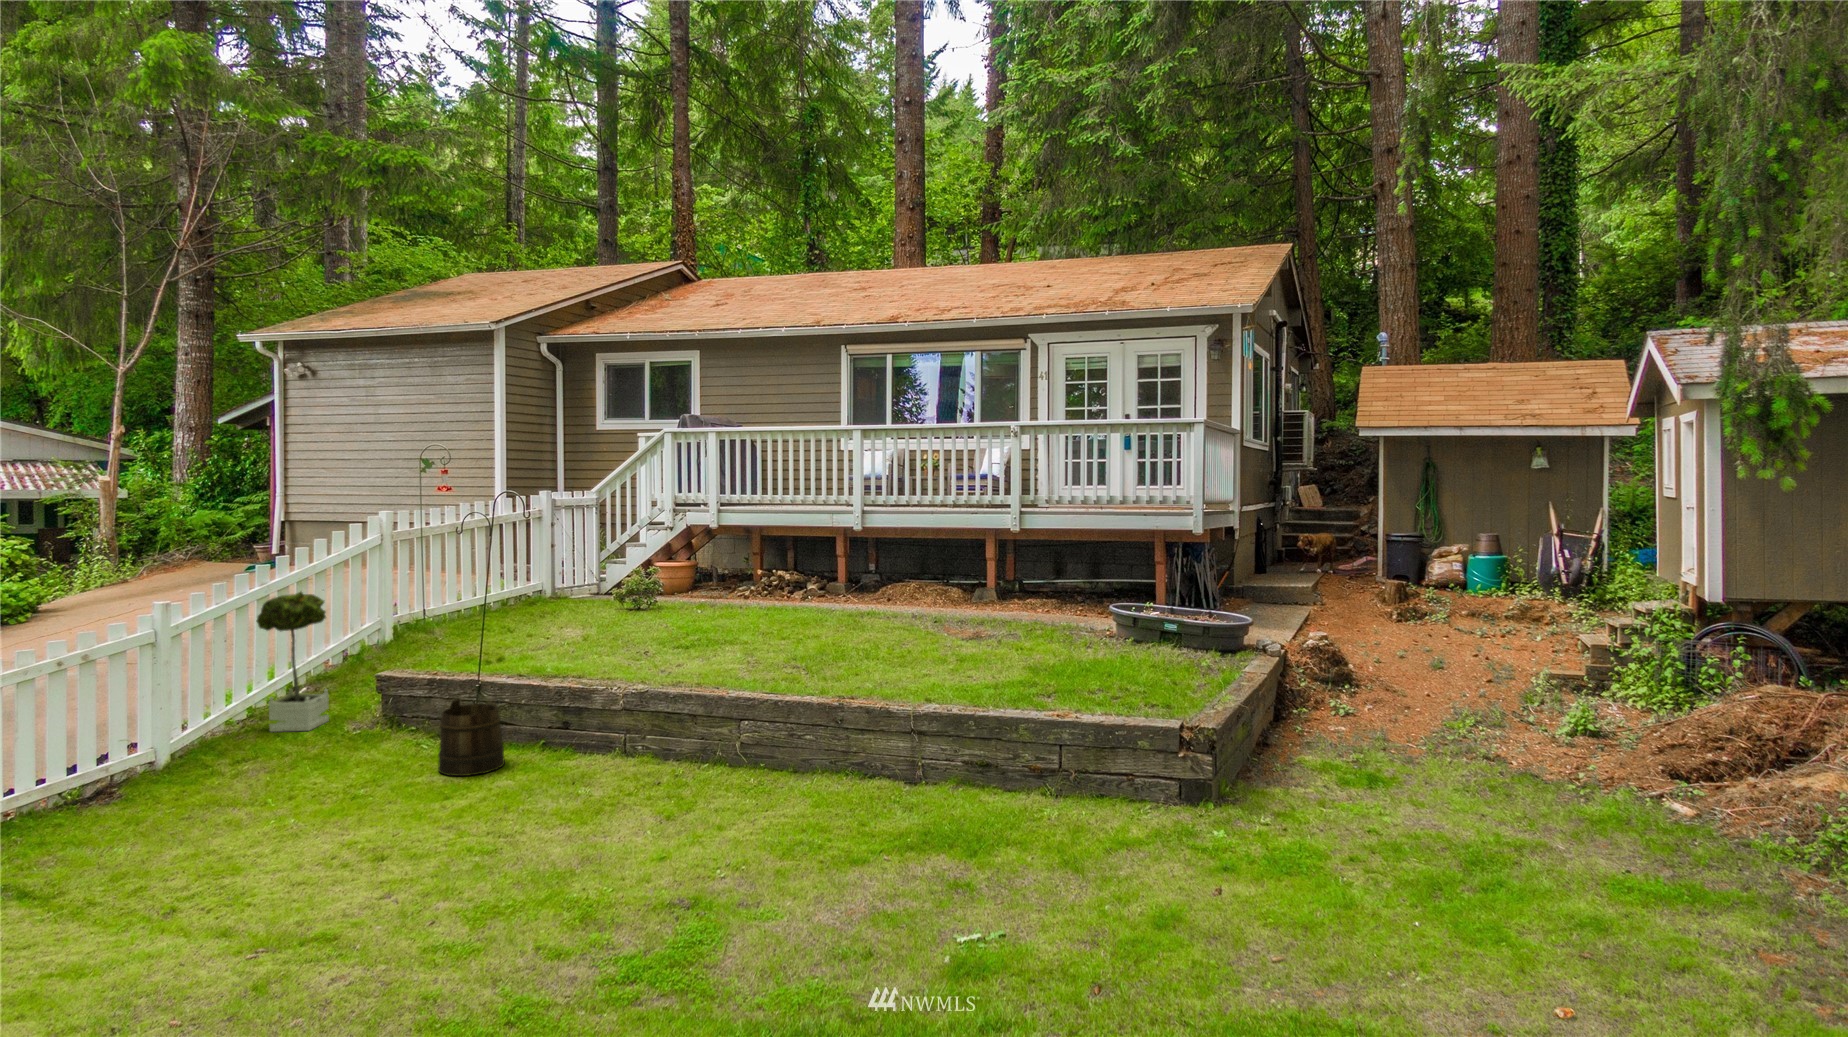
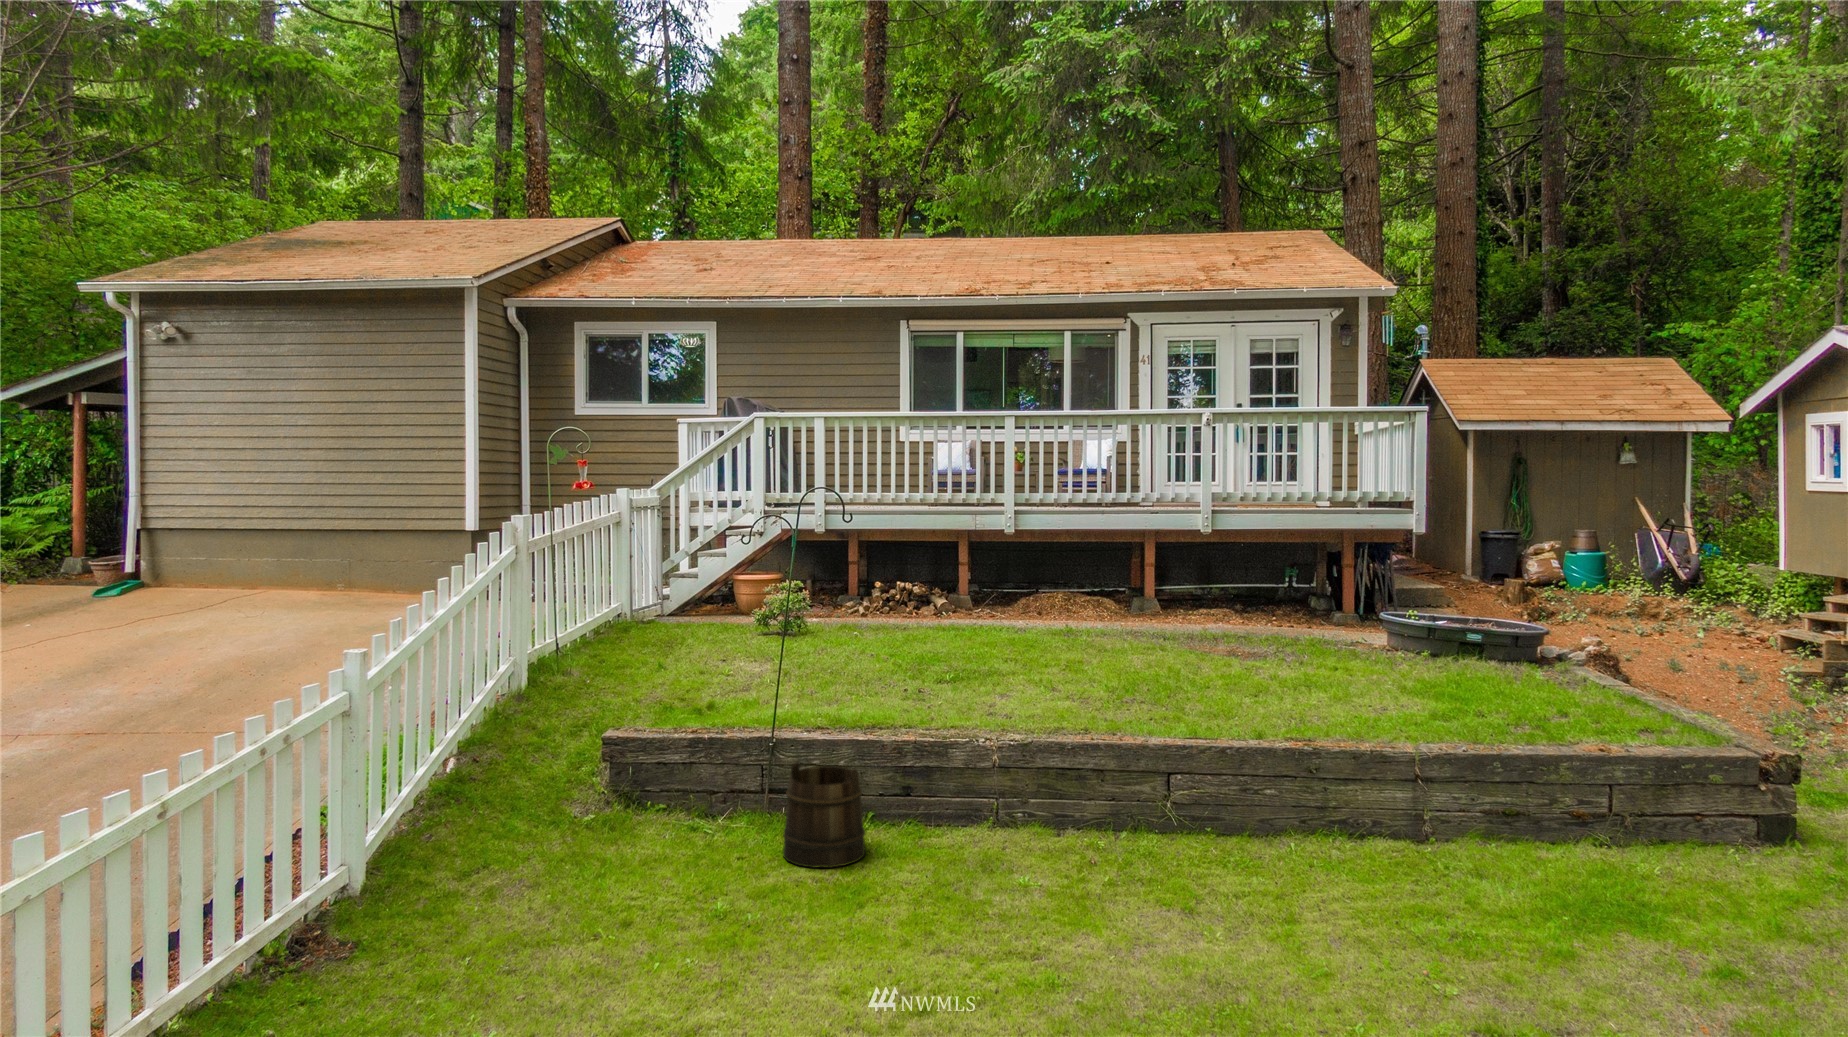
potted tree: present [257,592,329,732] -> none [446,619,531,818]

